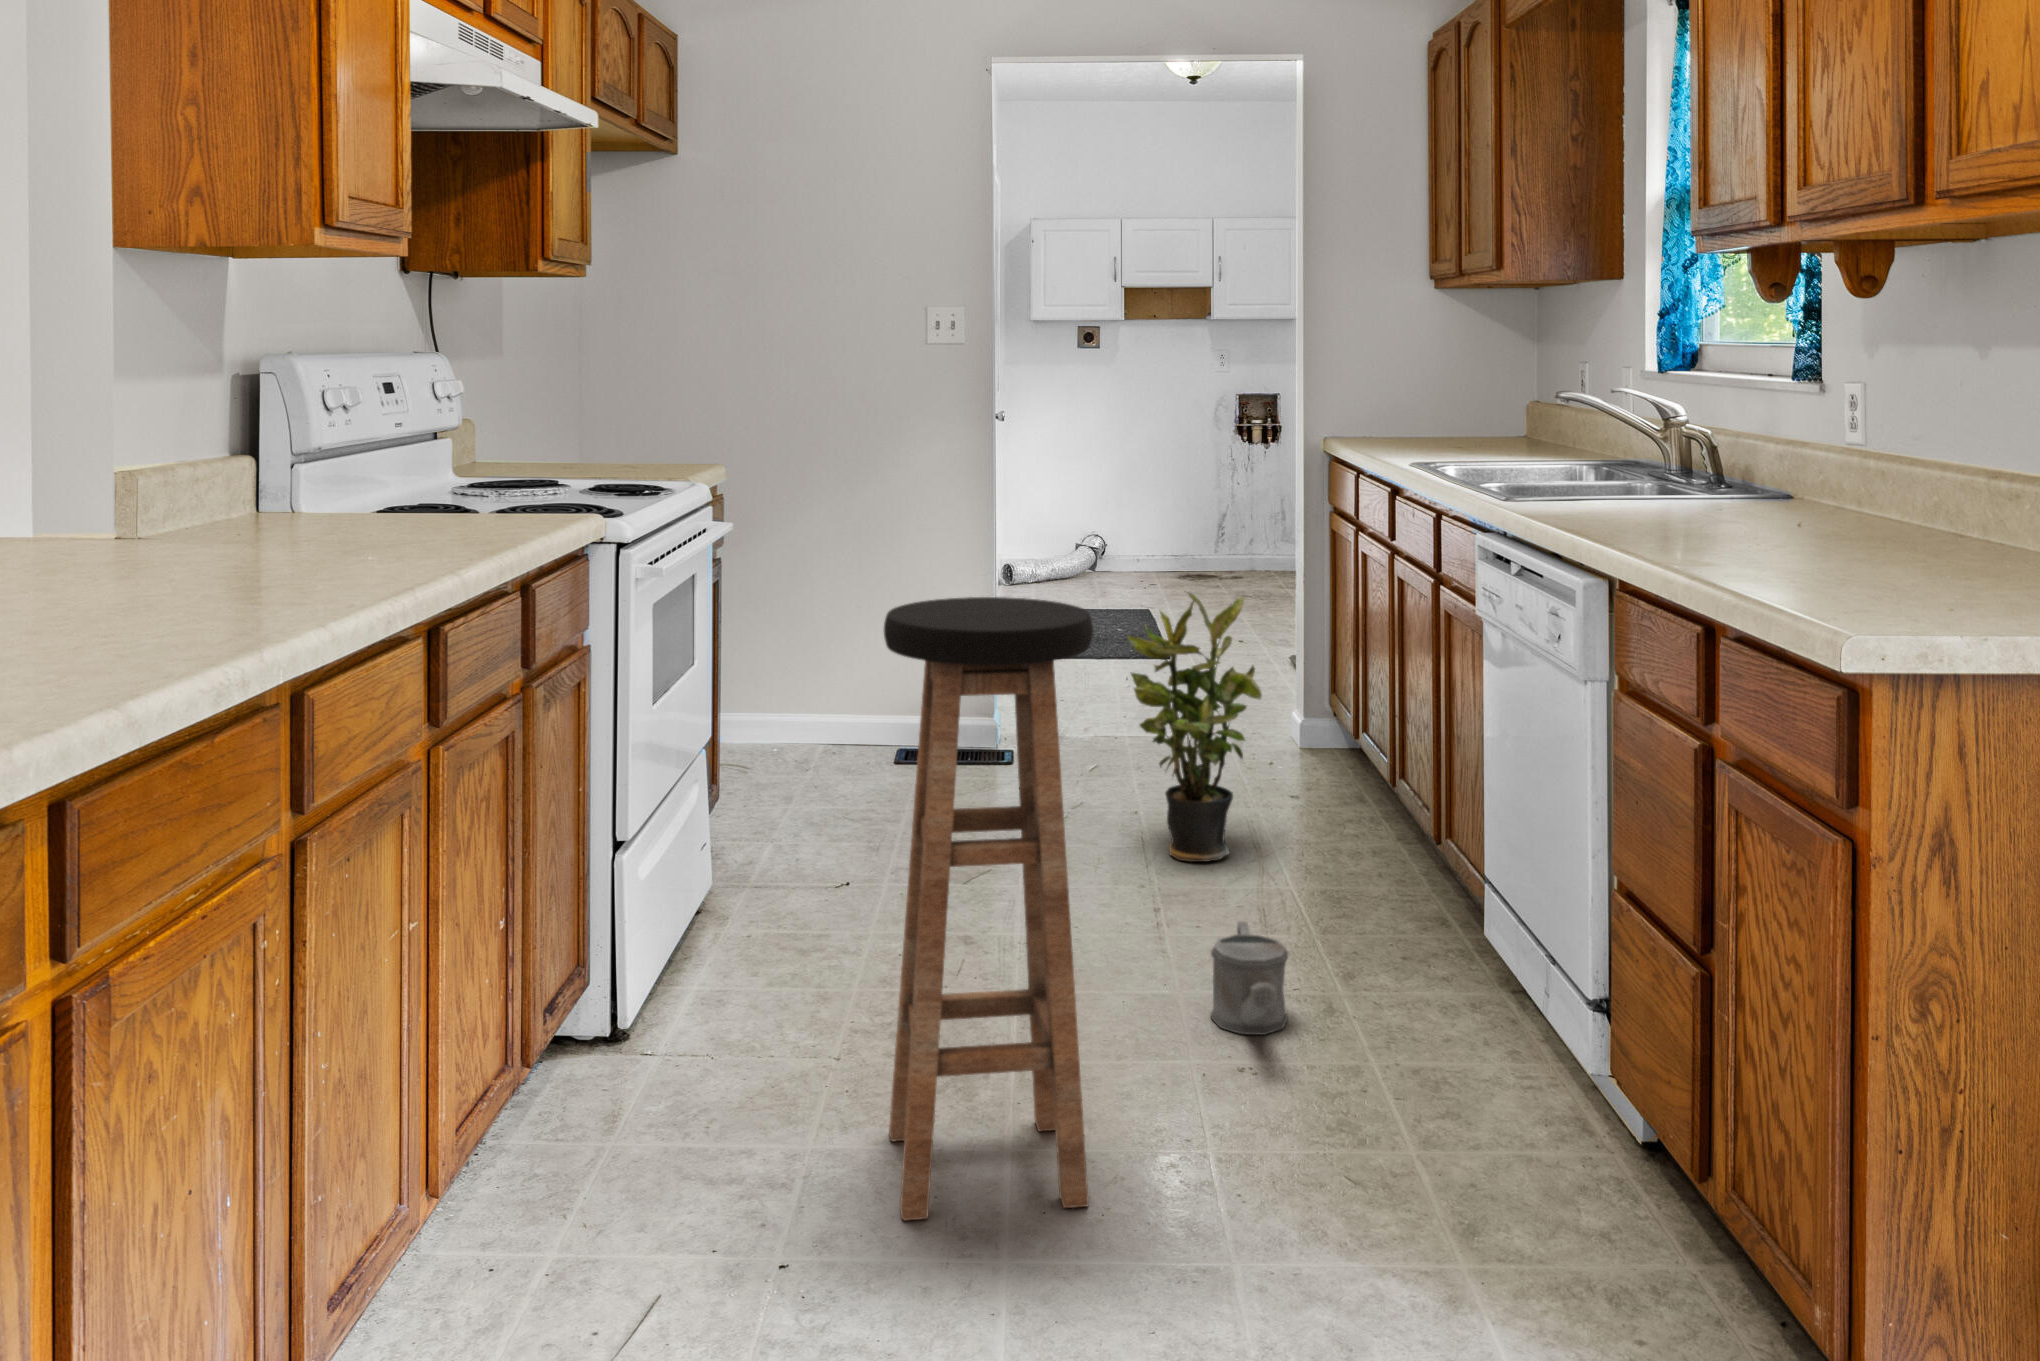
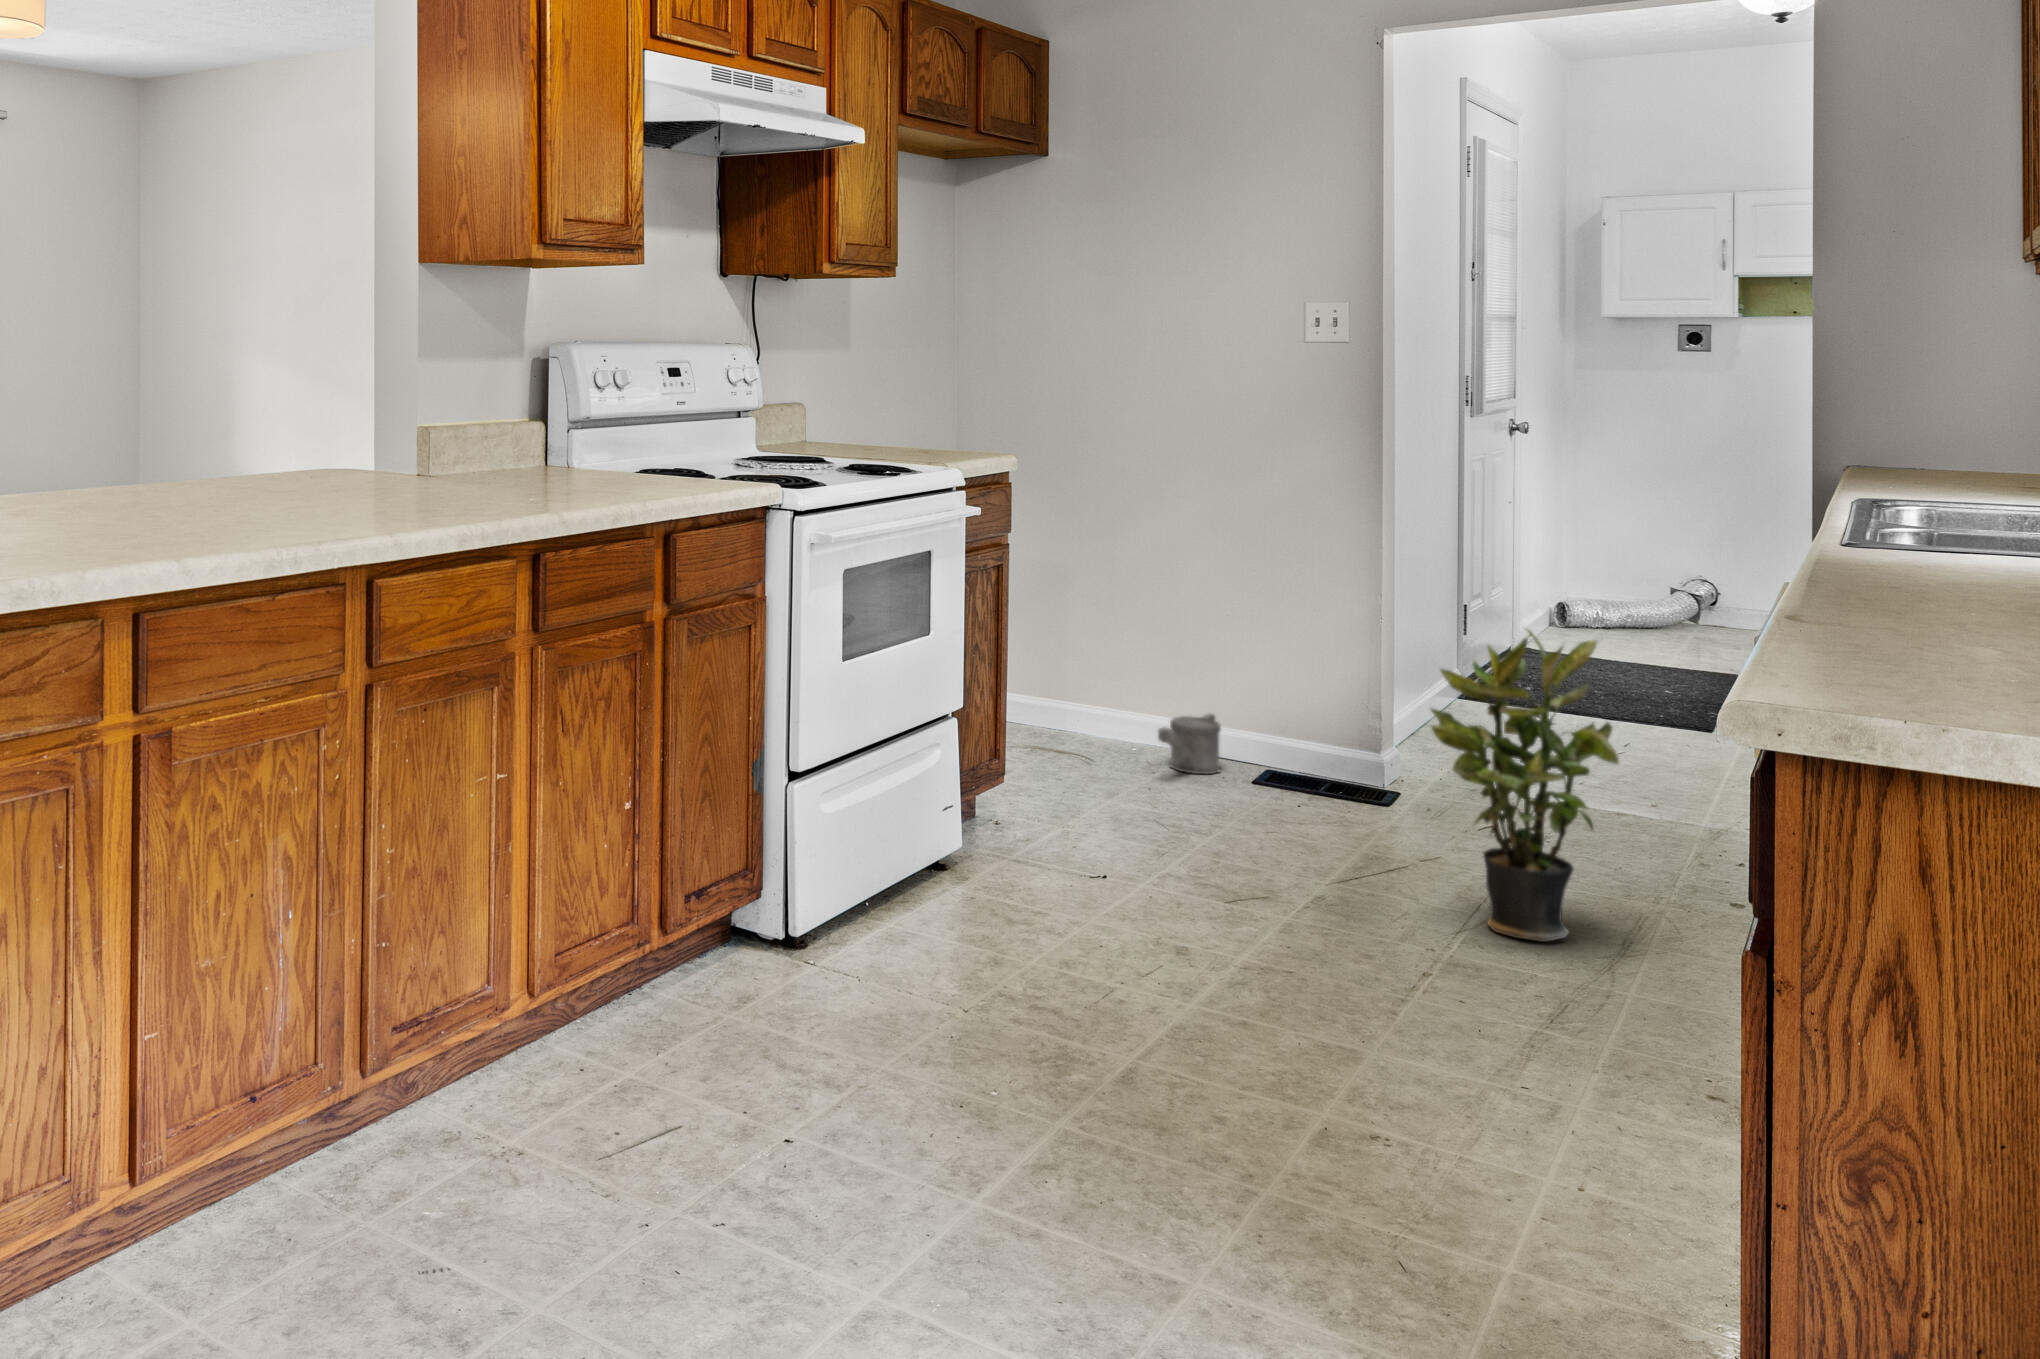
bar stool: present [884,597,1093,1221] -> none [897,580,1118,1184]
watering can: present [1211,922,1288,1035] -> present [1158,713,1221,774]

